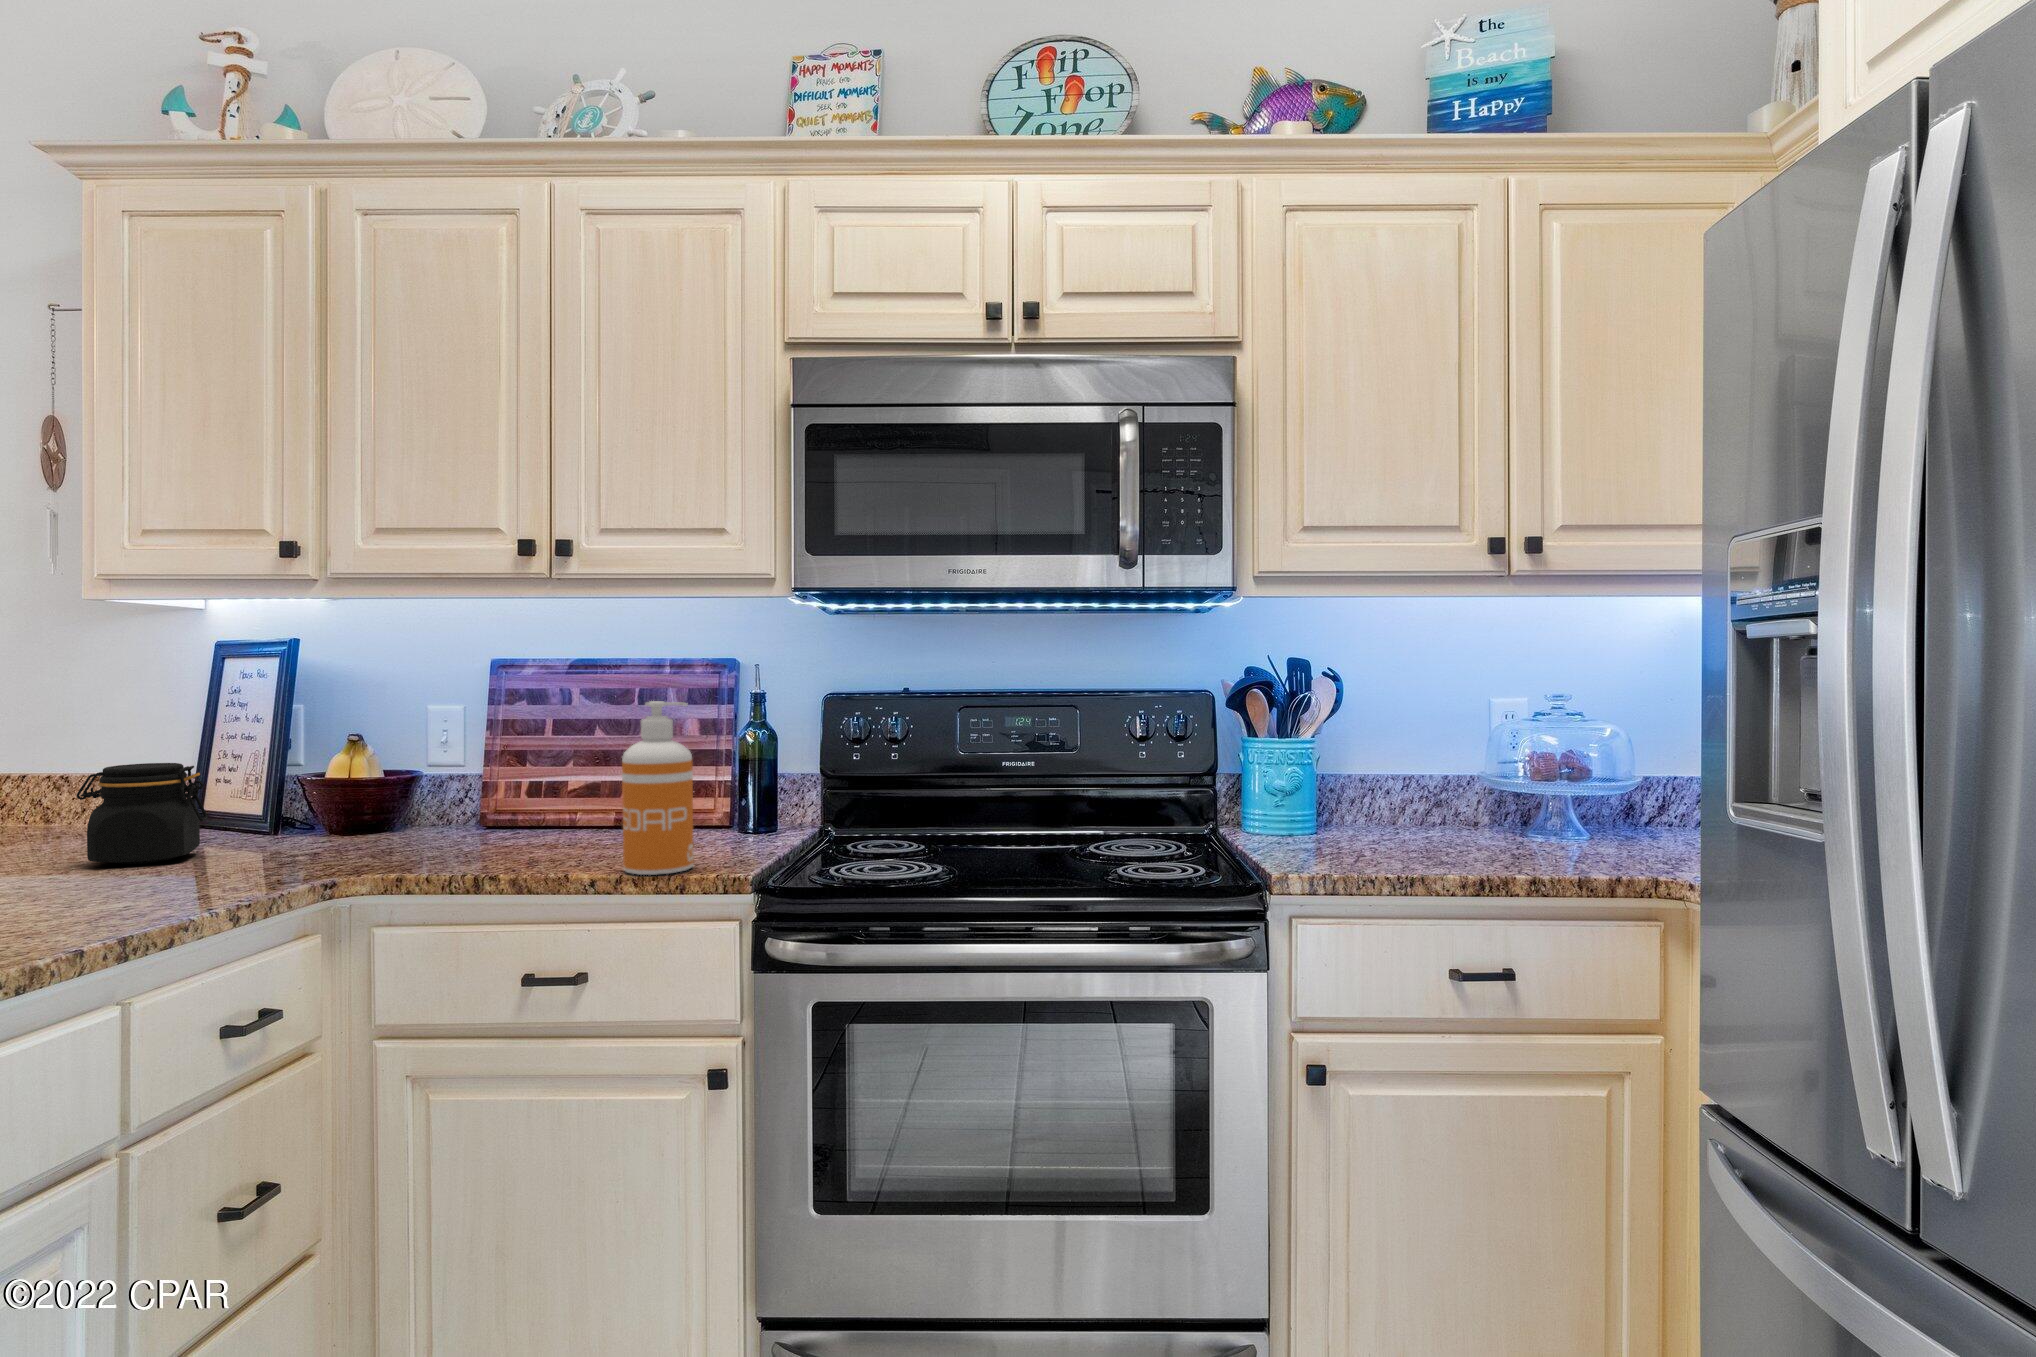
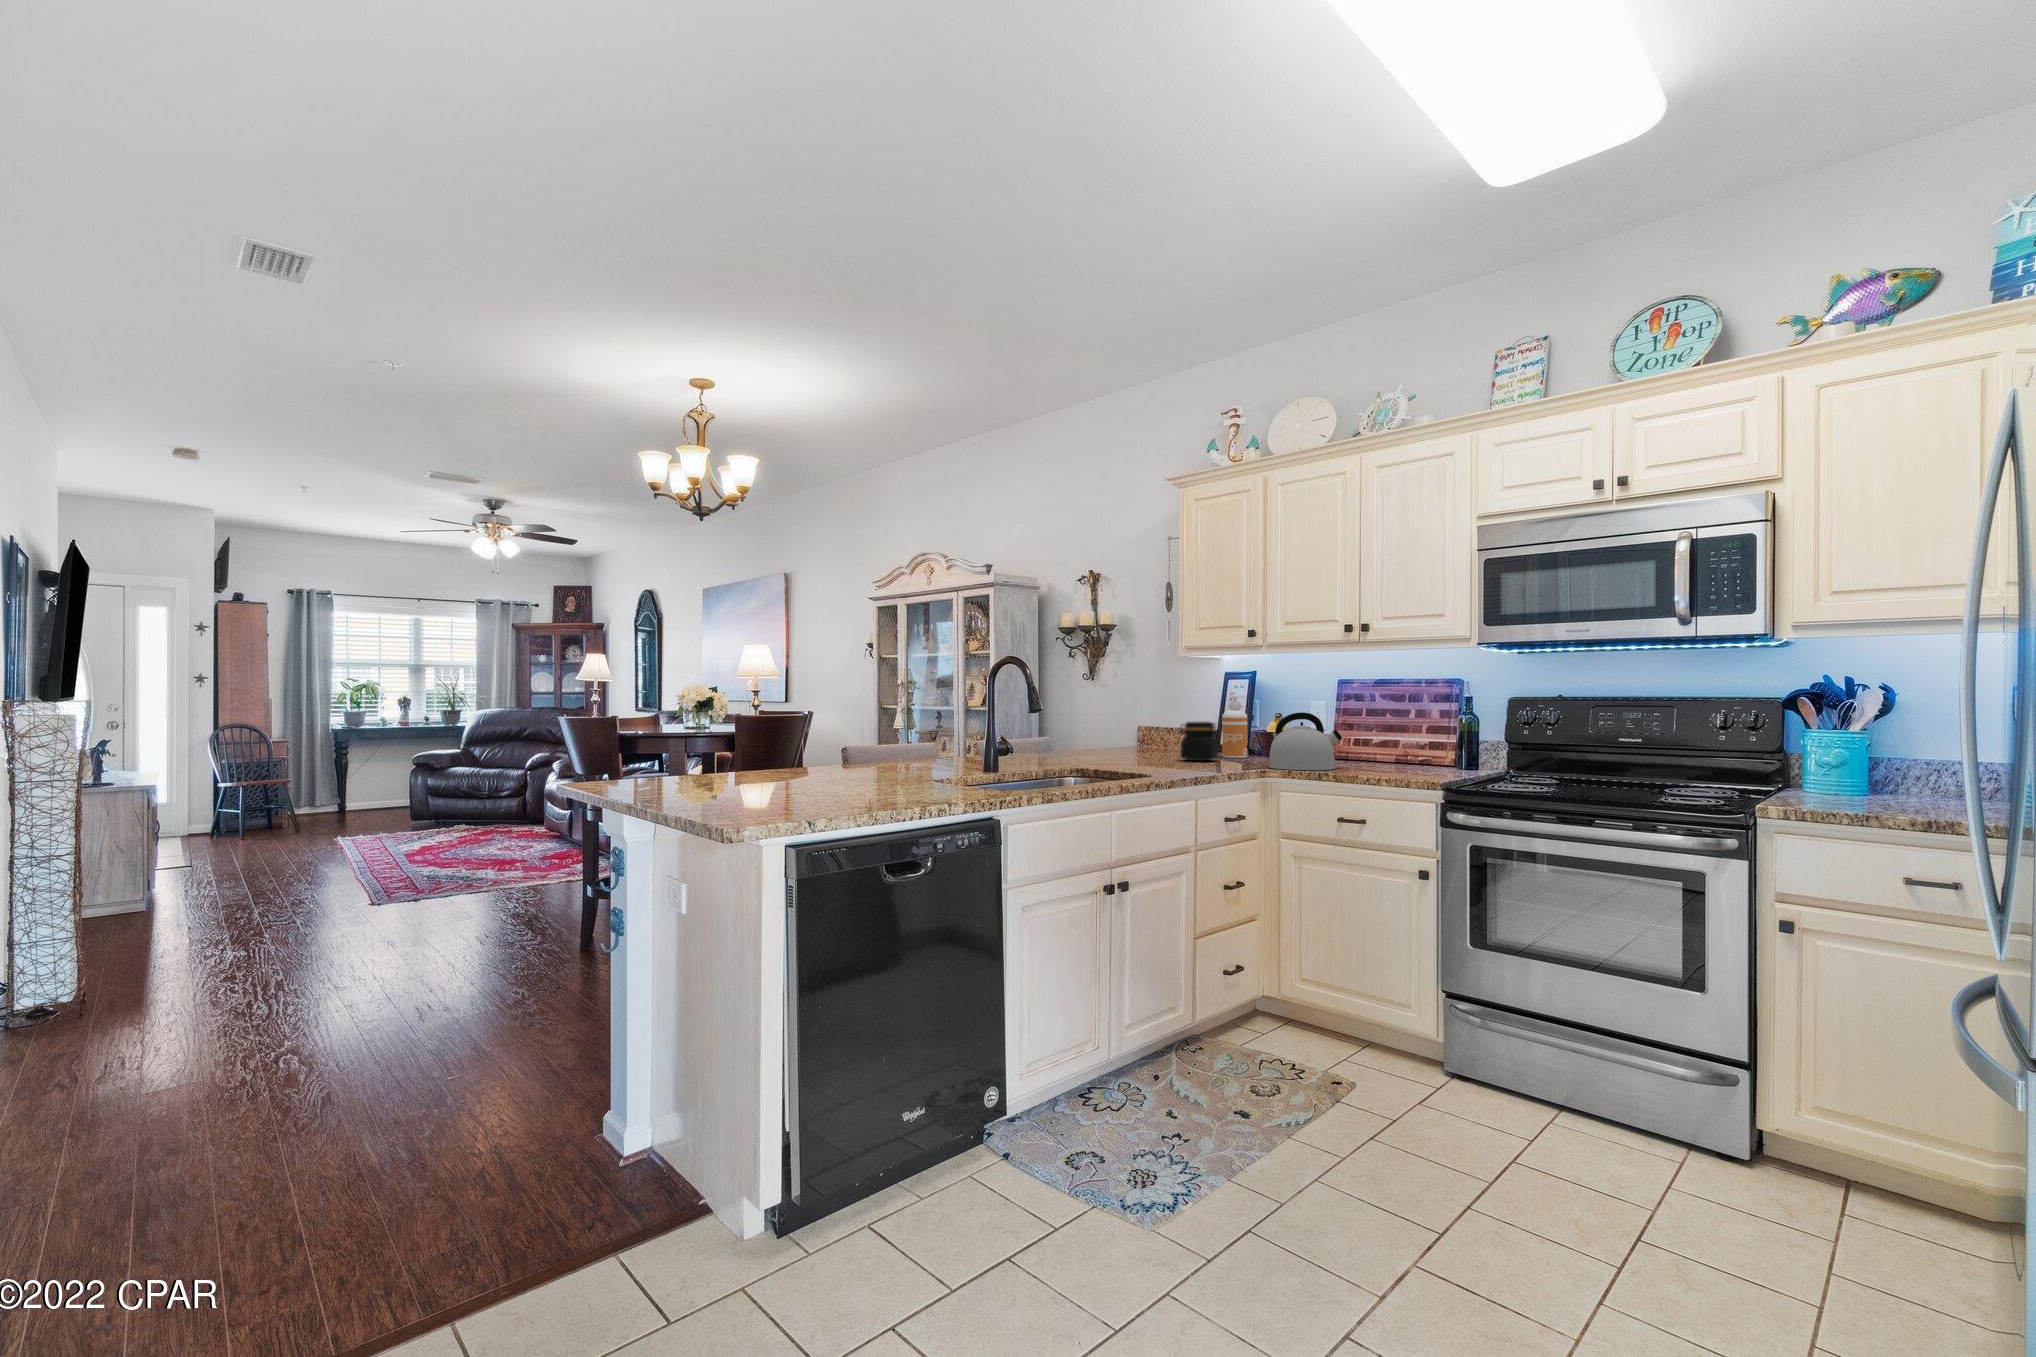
soap dispenser: present [622,701,694,875] -> present [1222,696,1248,758]
kettle: none [339,736,515,873] -> present [1269,713,1342,770]

